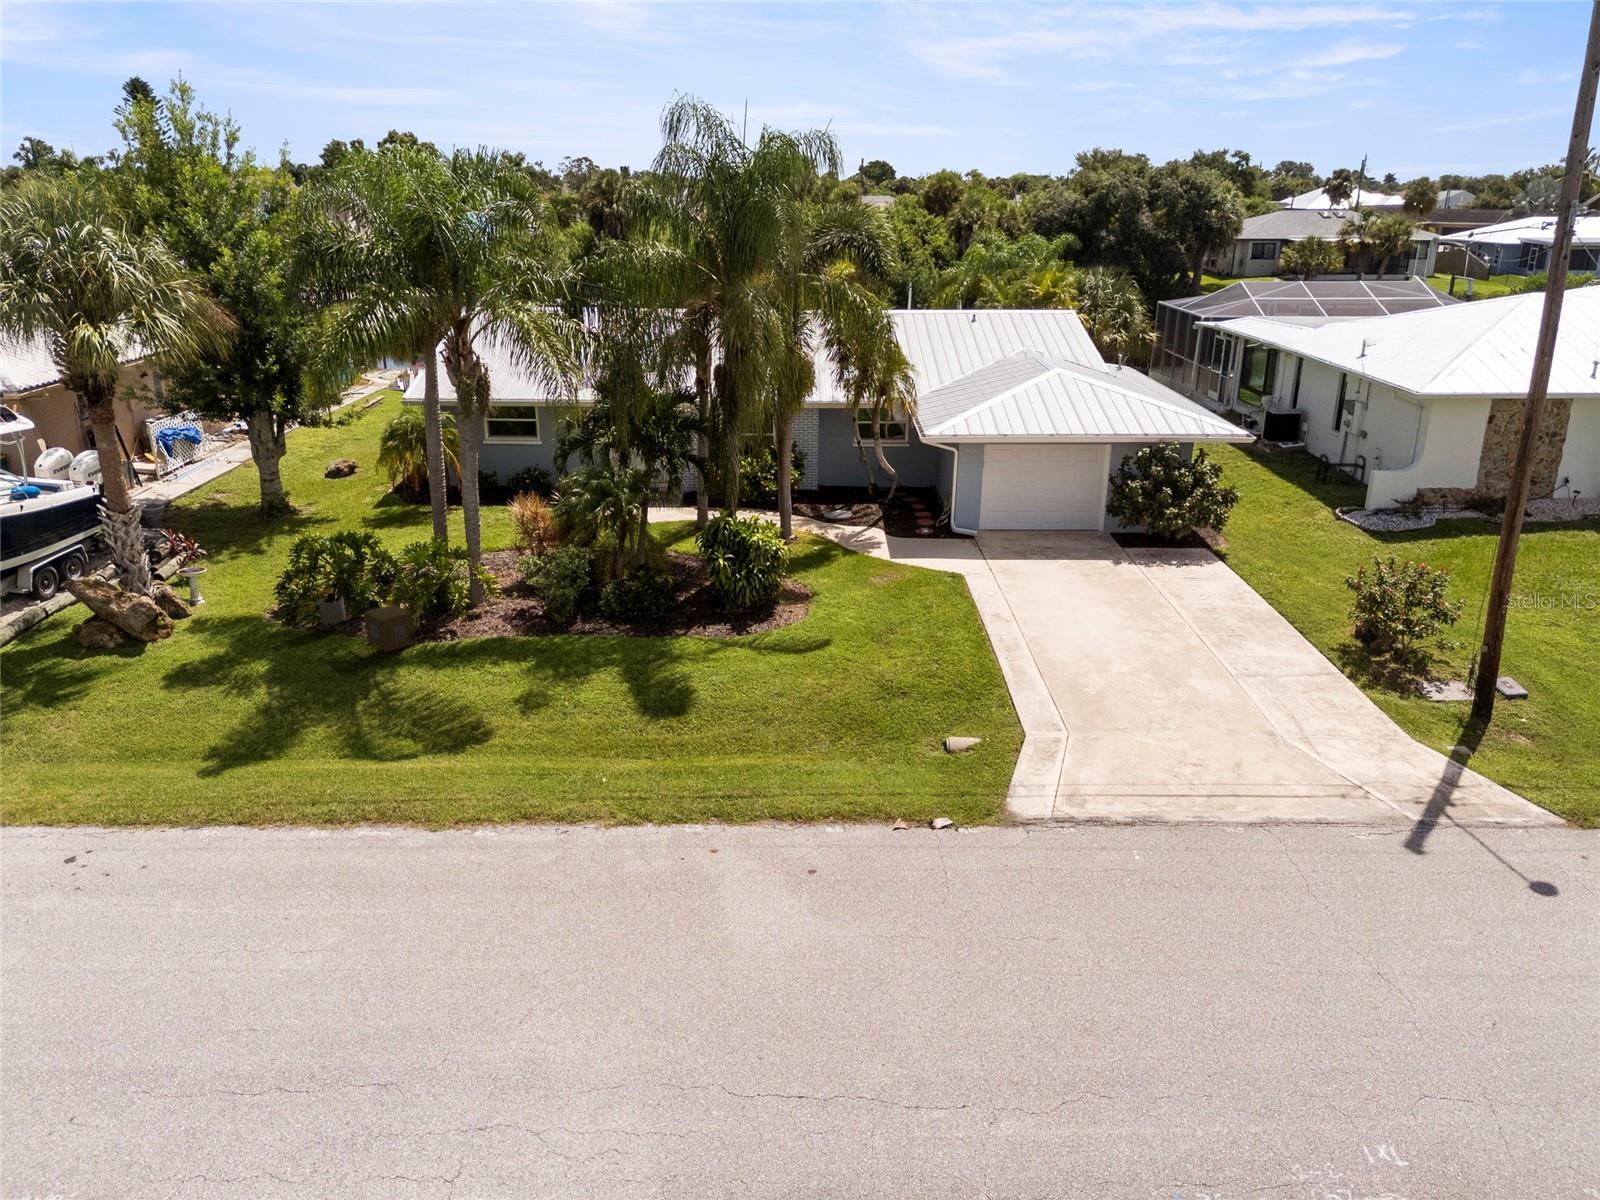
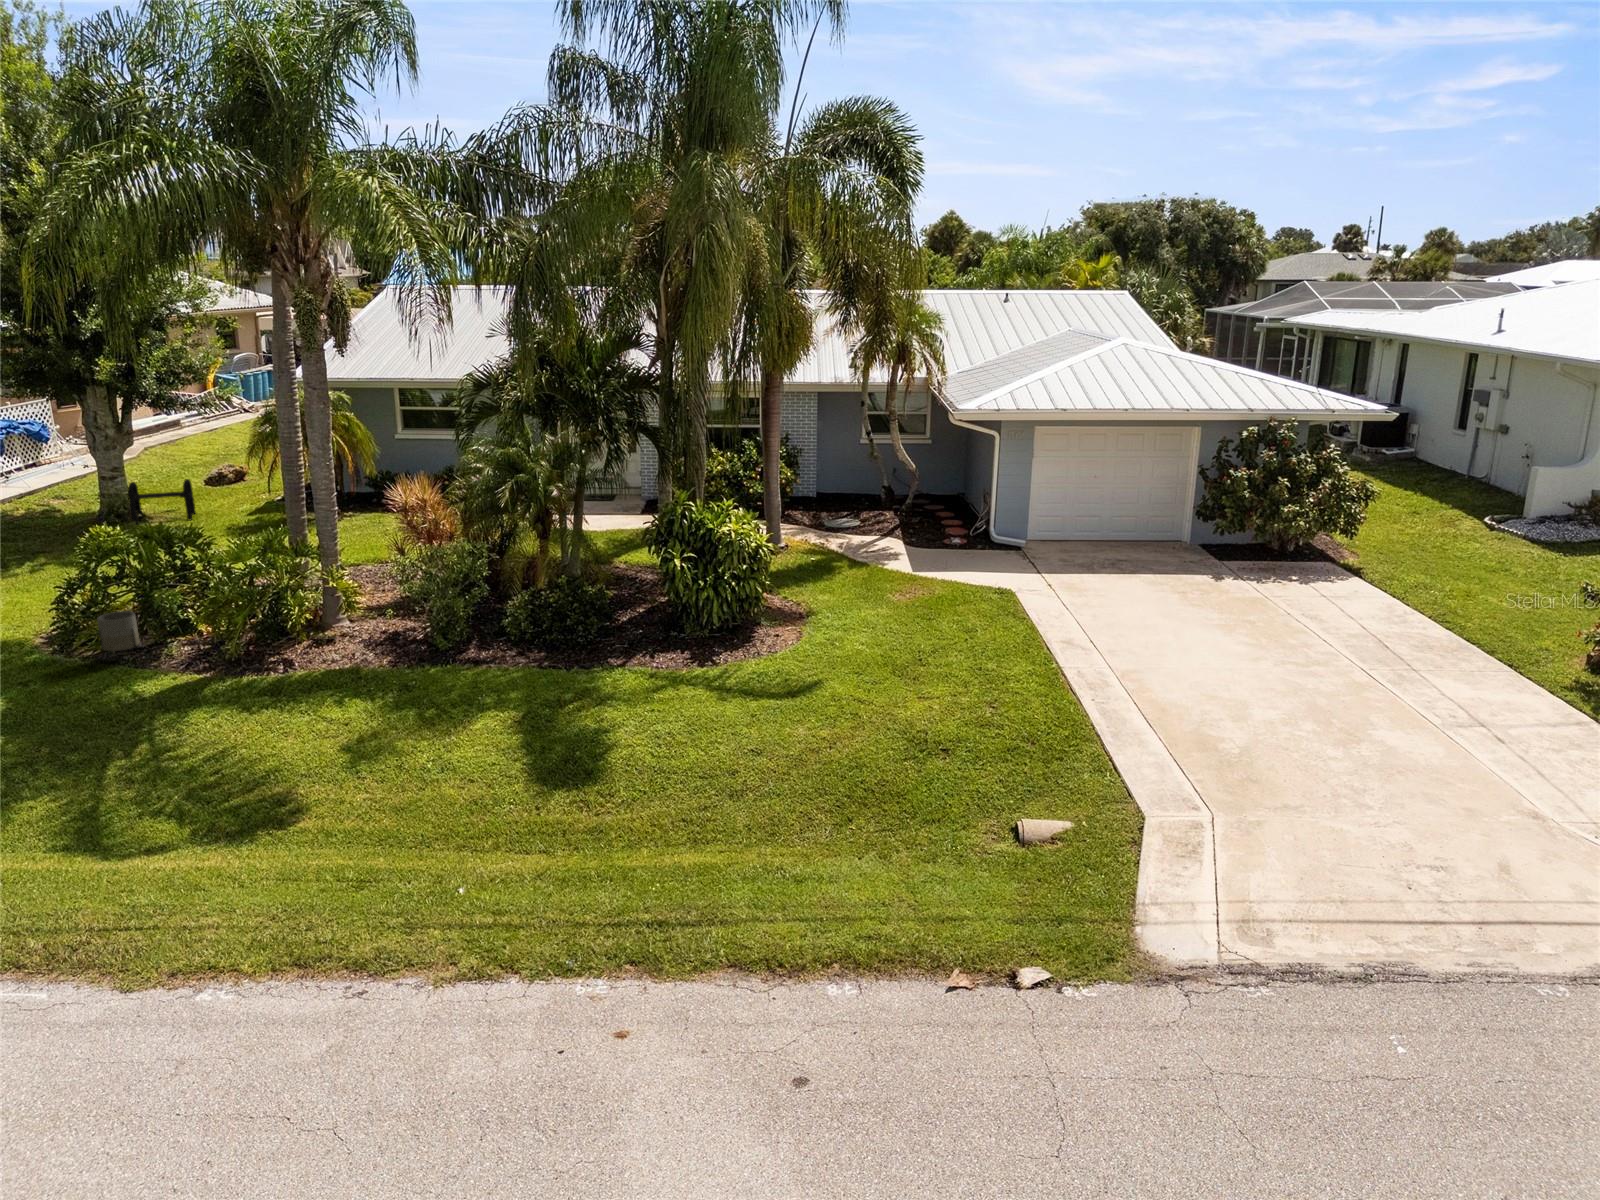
bench: present [1316,454,1366,484] -> present [128,479,196,523]
cardboard box: present [364,605,414,652] -> none [155,622,230,690]

